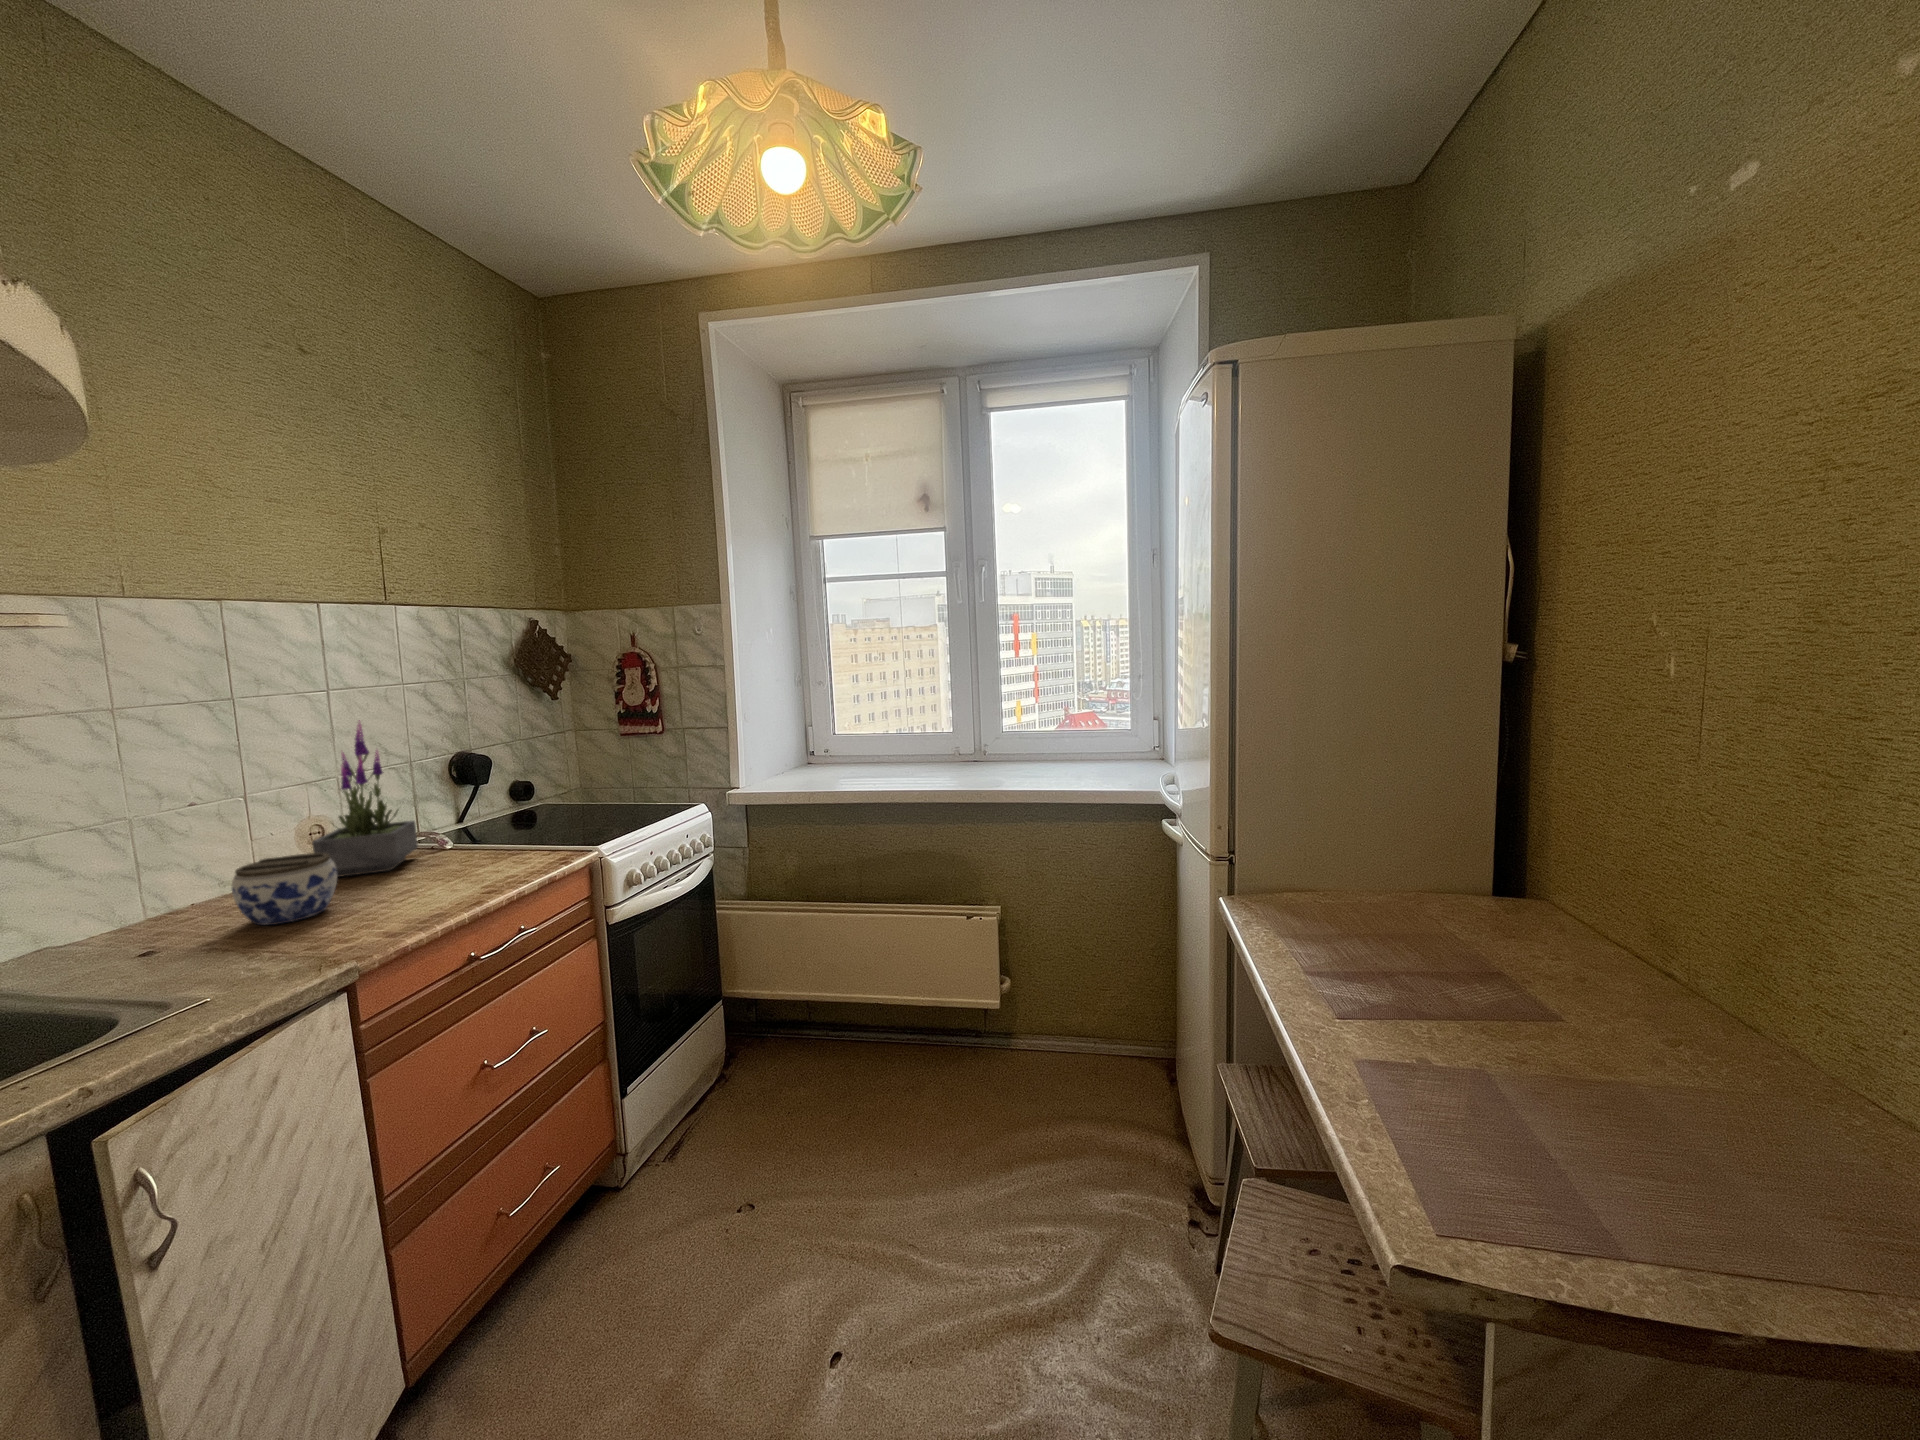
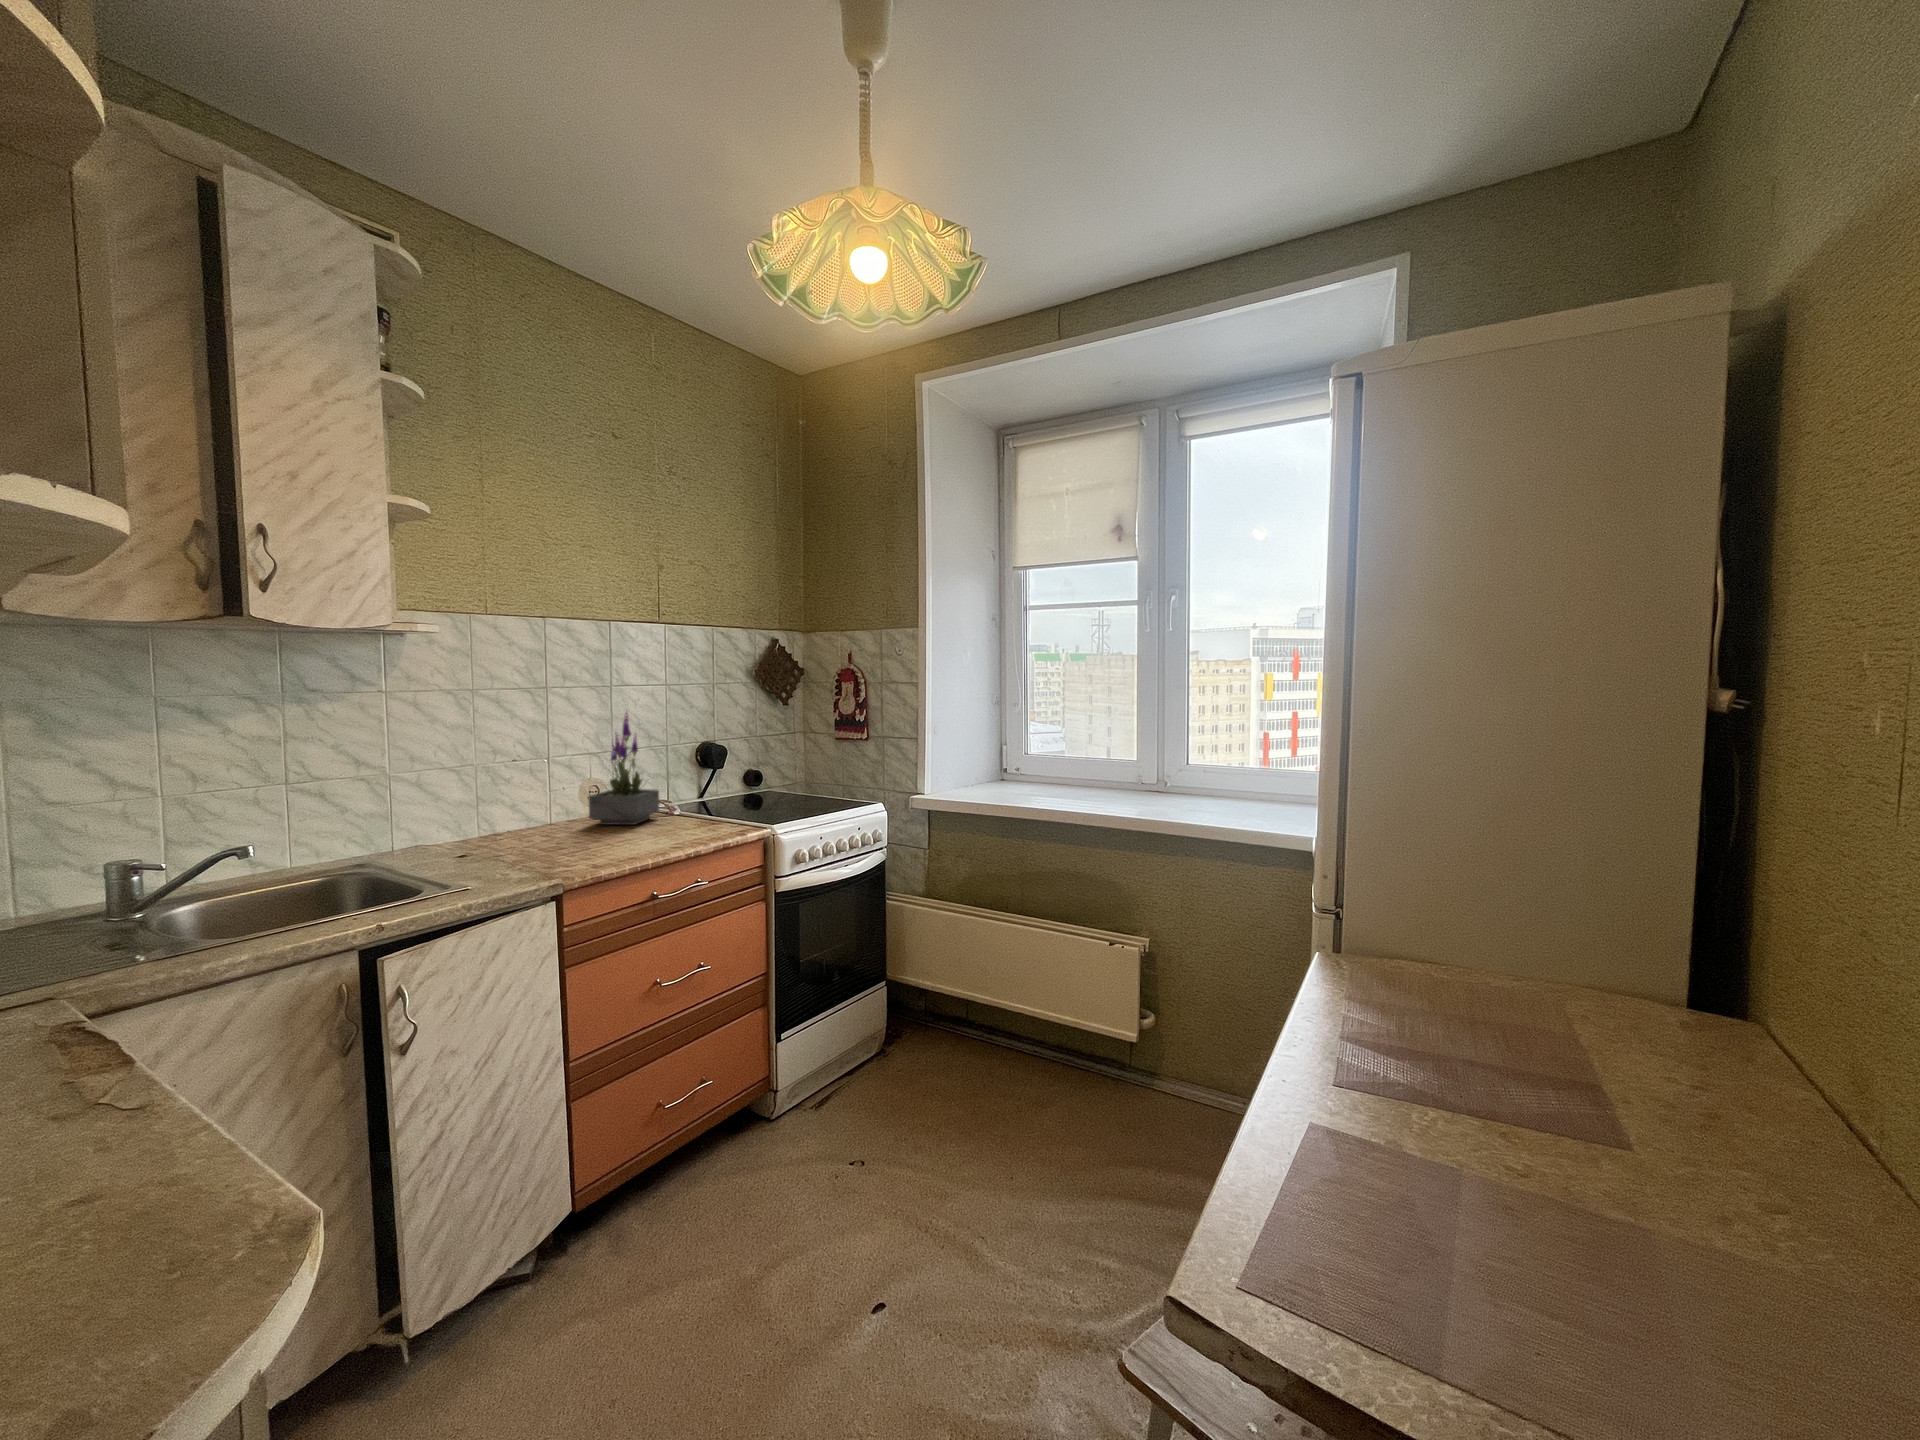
jar: present [232,853,337,925] -> none [523,802,586,849]

